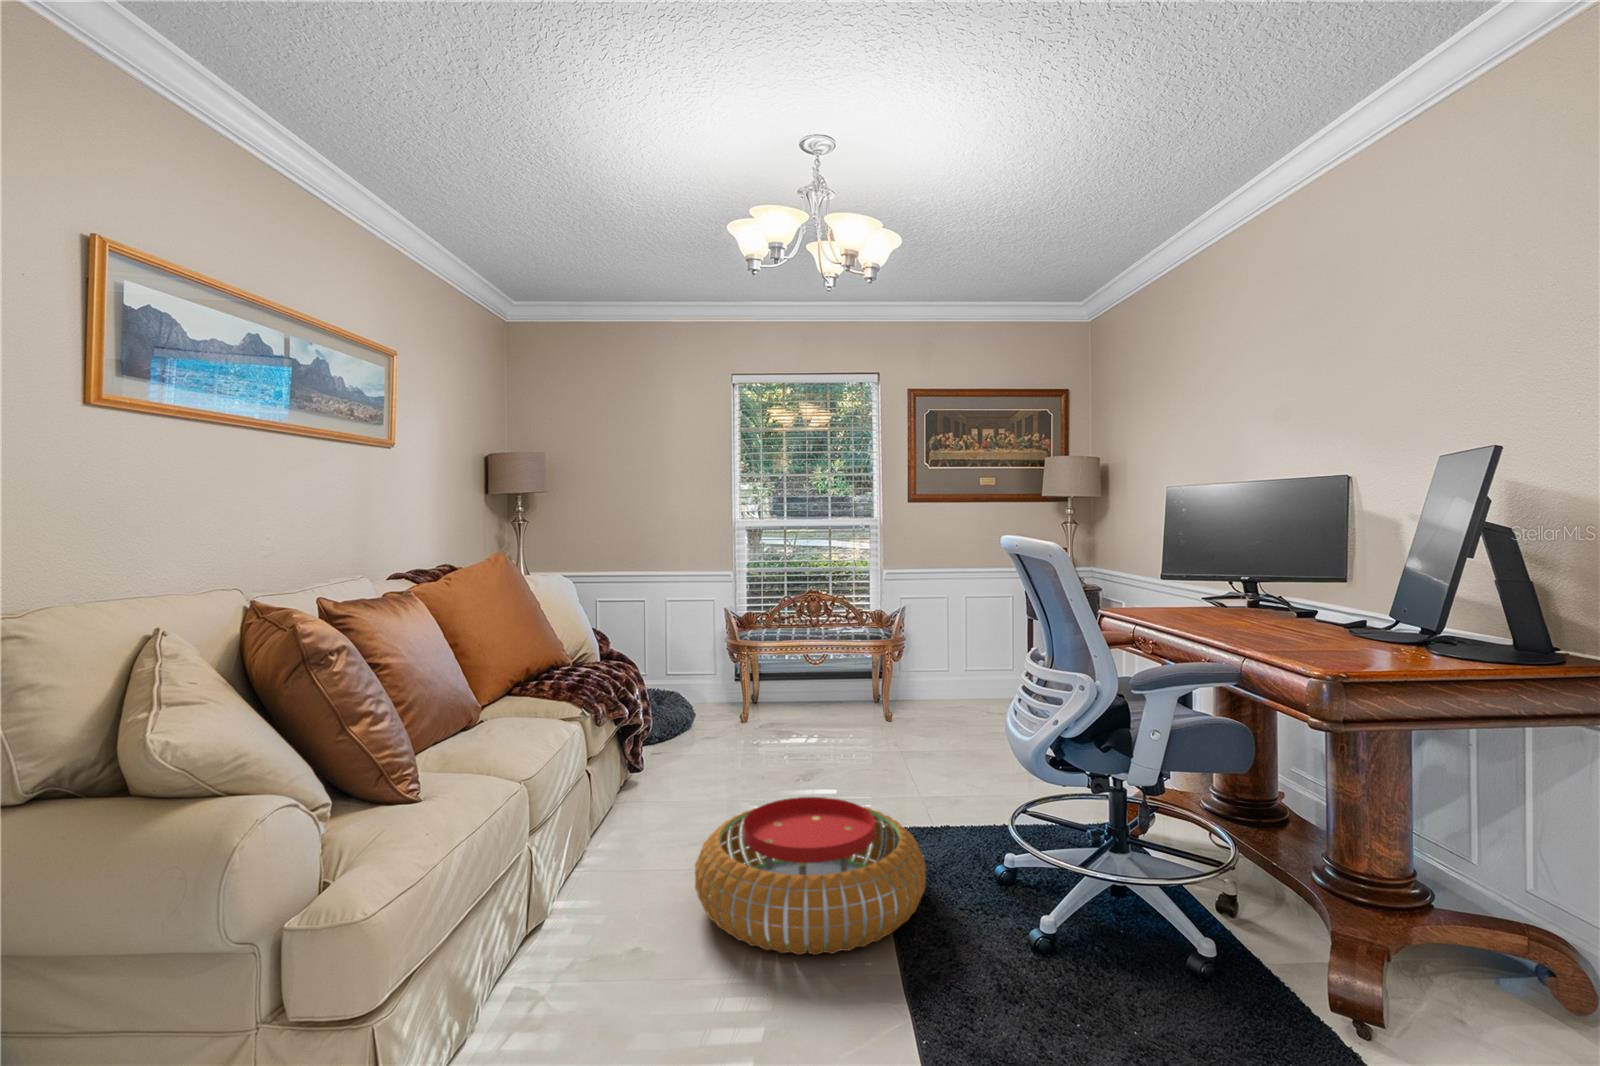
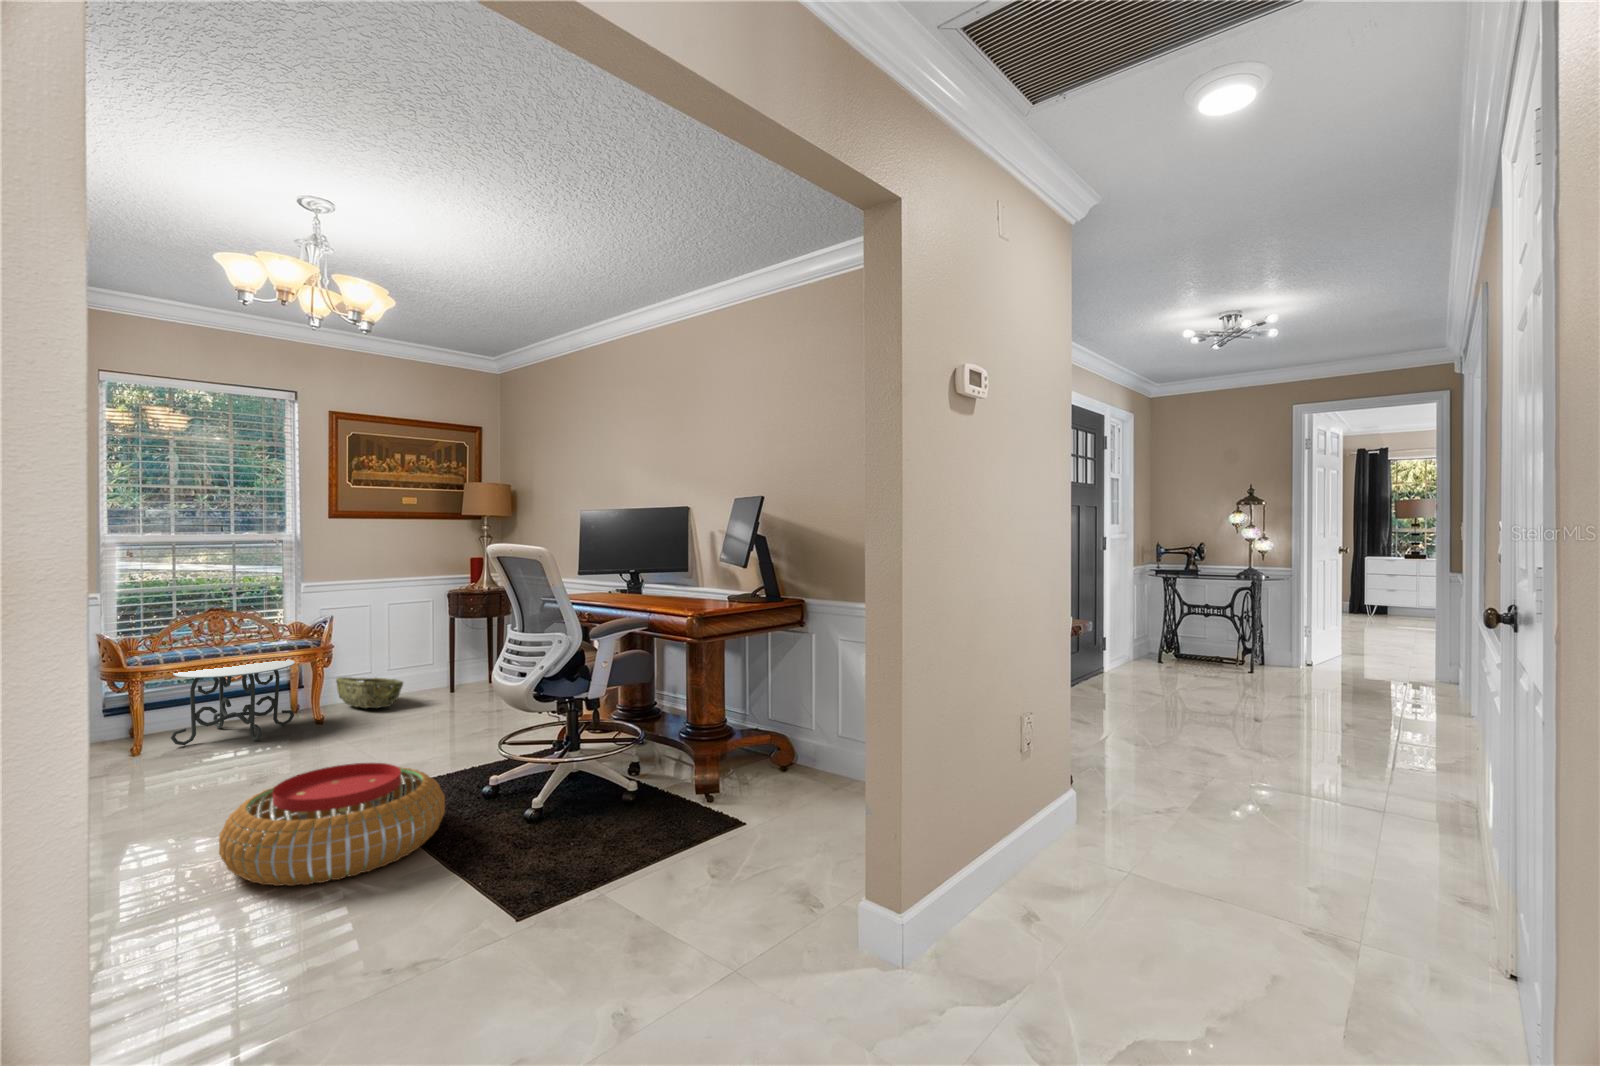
side table: none [768,644,869,729] -> present [171,660,295,745]
woven basket: none [912,672,973,713] -> present [336,677,403,708]

